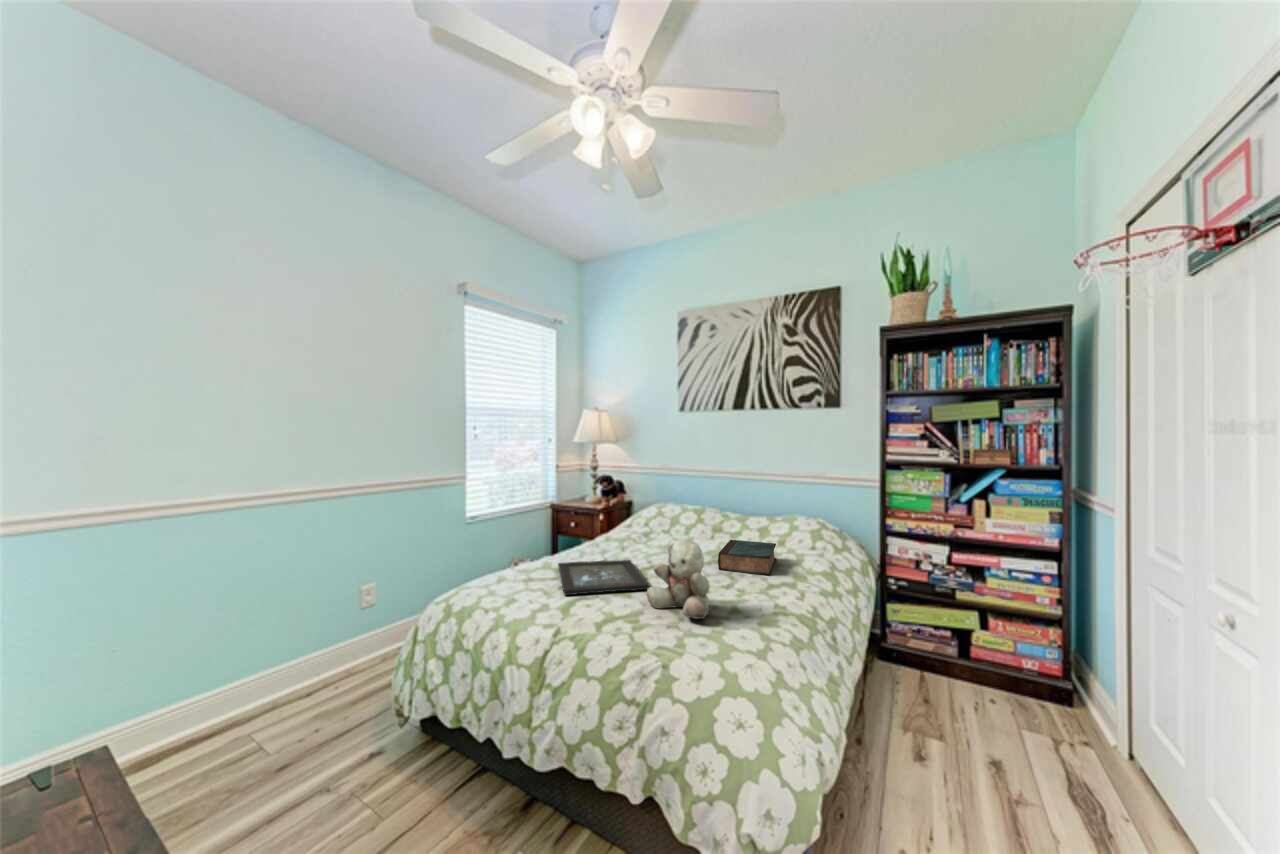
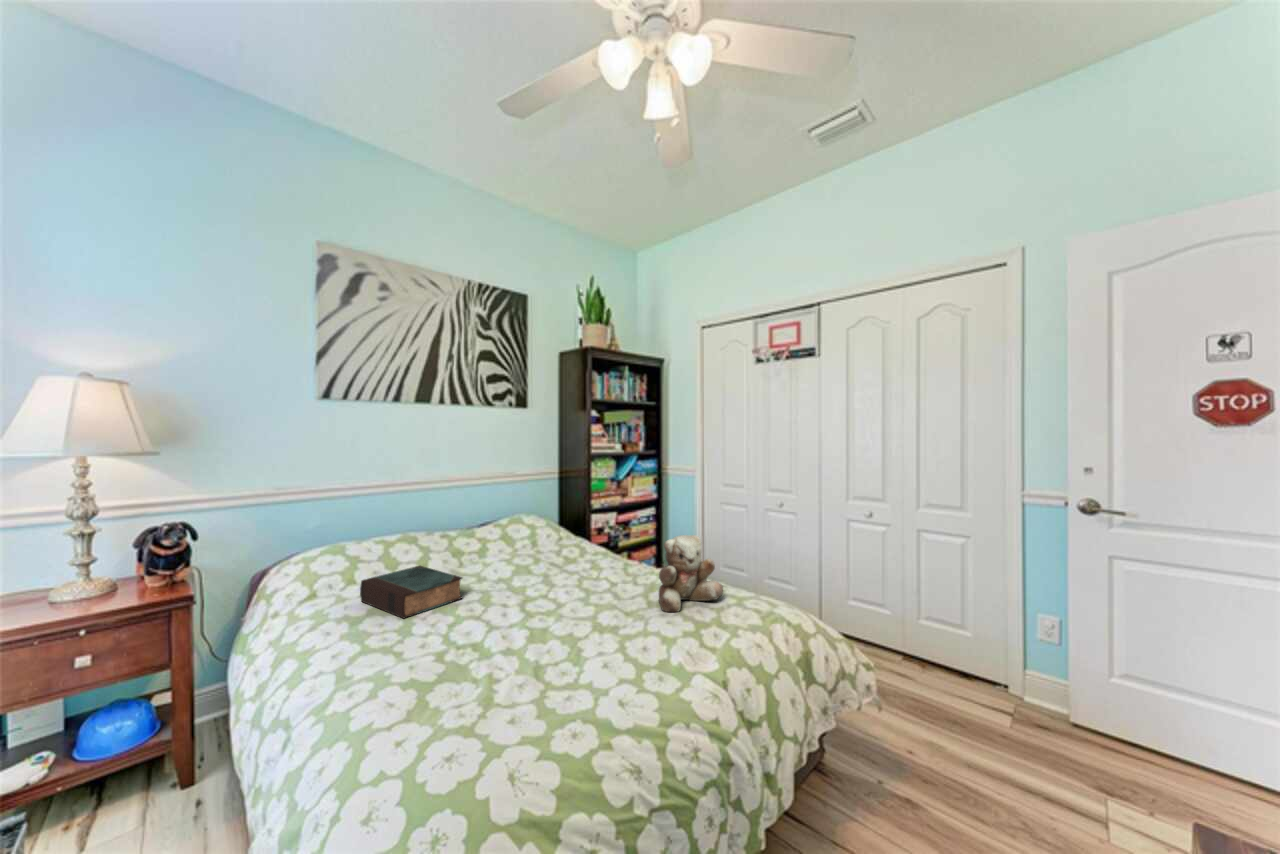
book: present [718,540,776,575] -> present [360,566,462,618]
tray: present [558,560,650,595] -> none [487,603,625,652]

